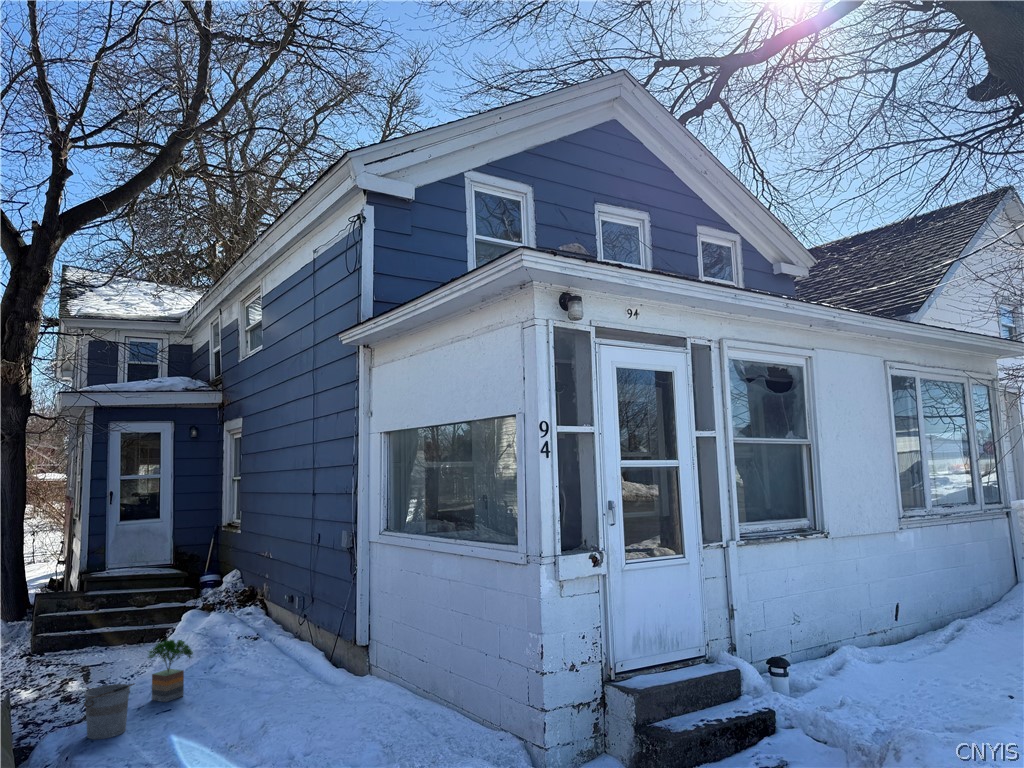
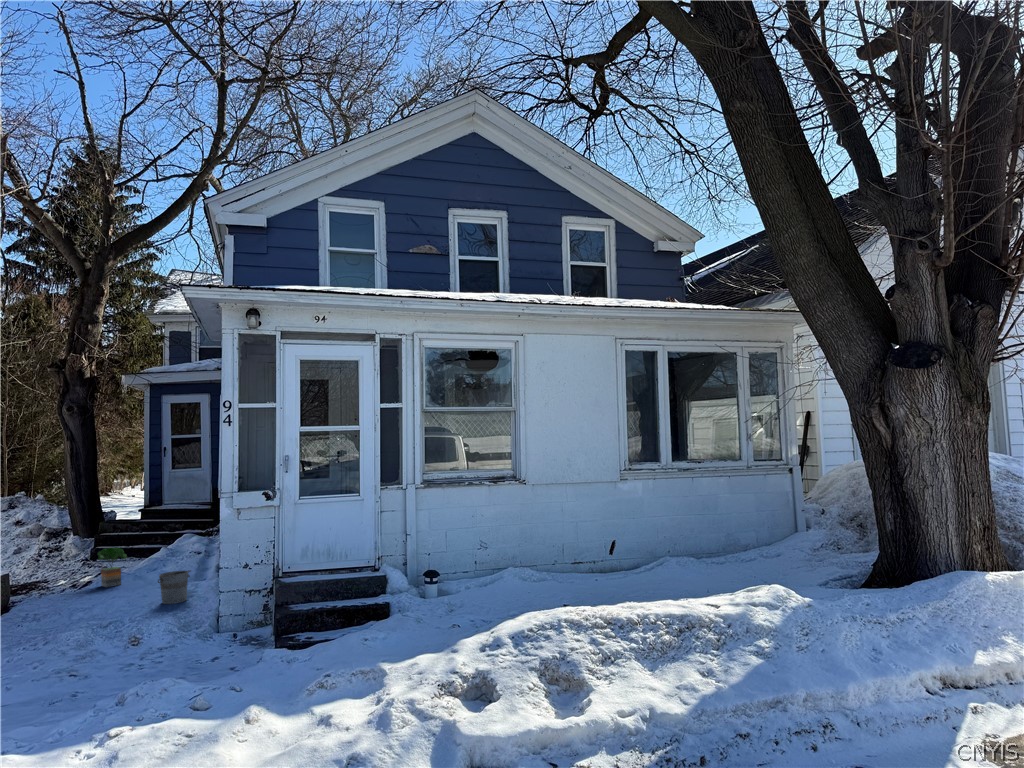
bucket: present [84,683,134,739] -> present [158,570,190,604]

